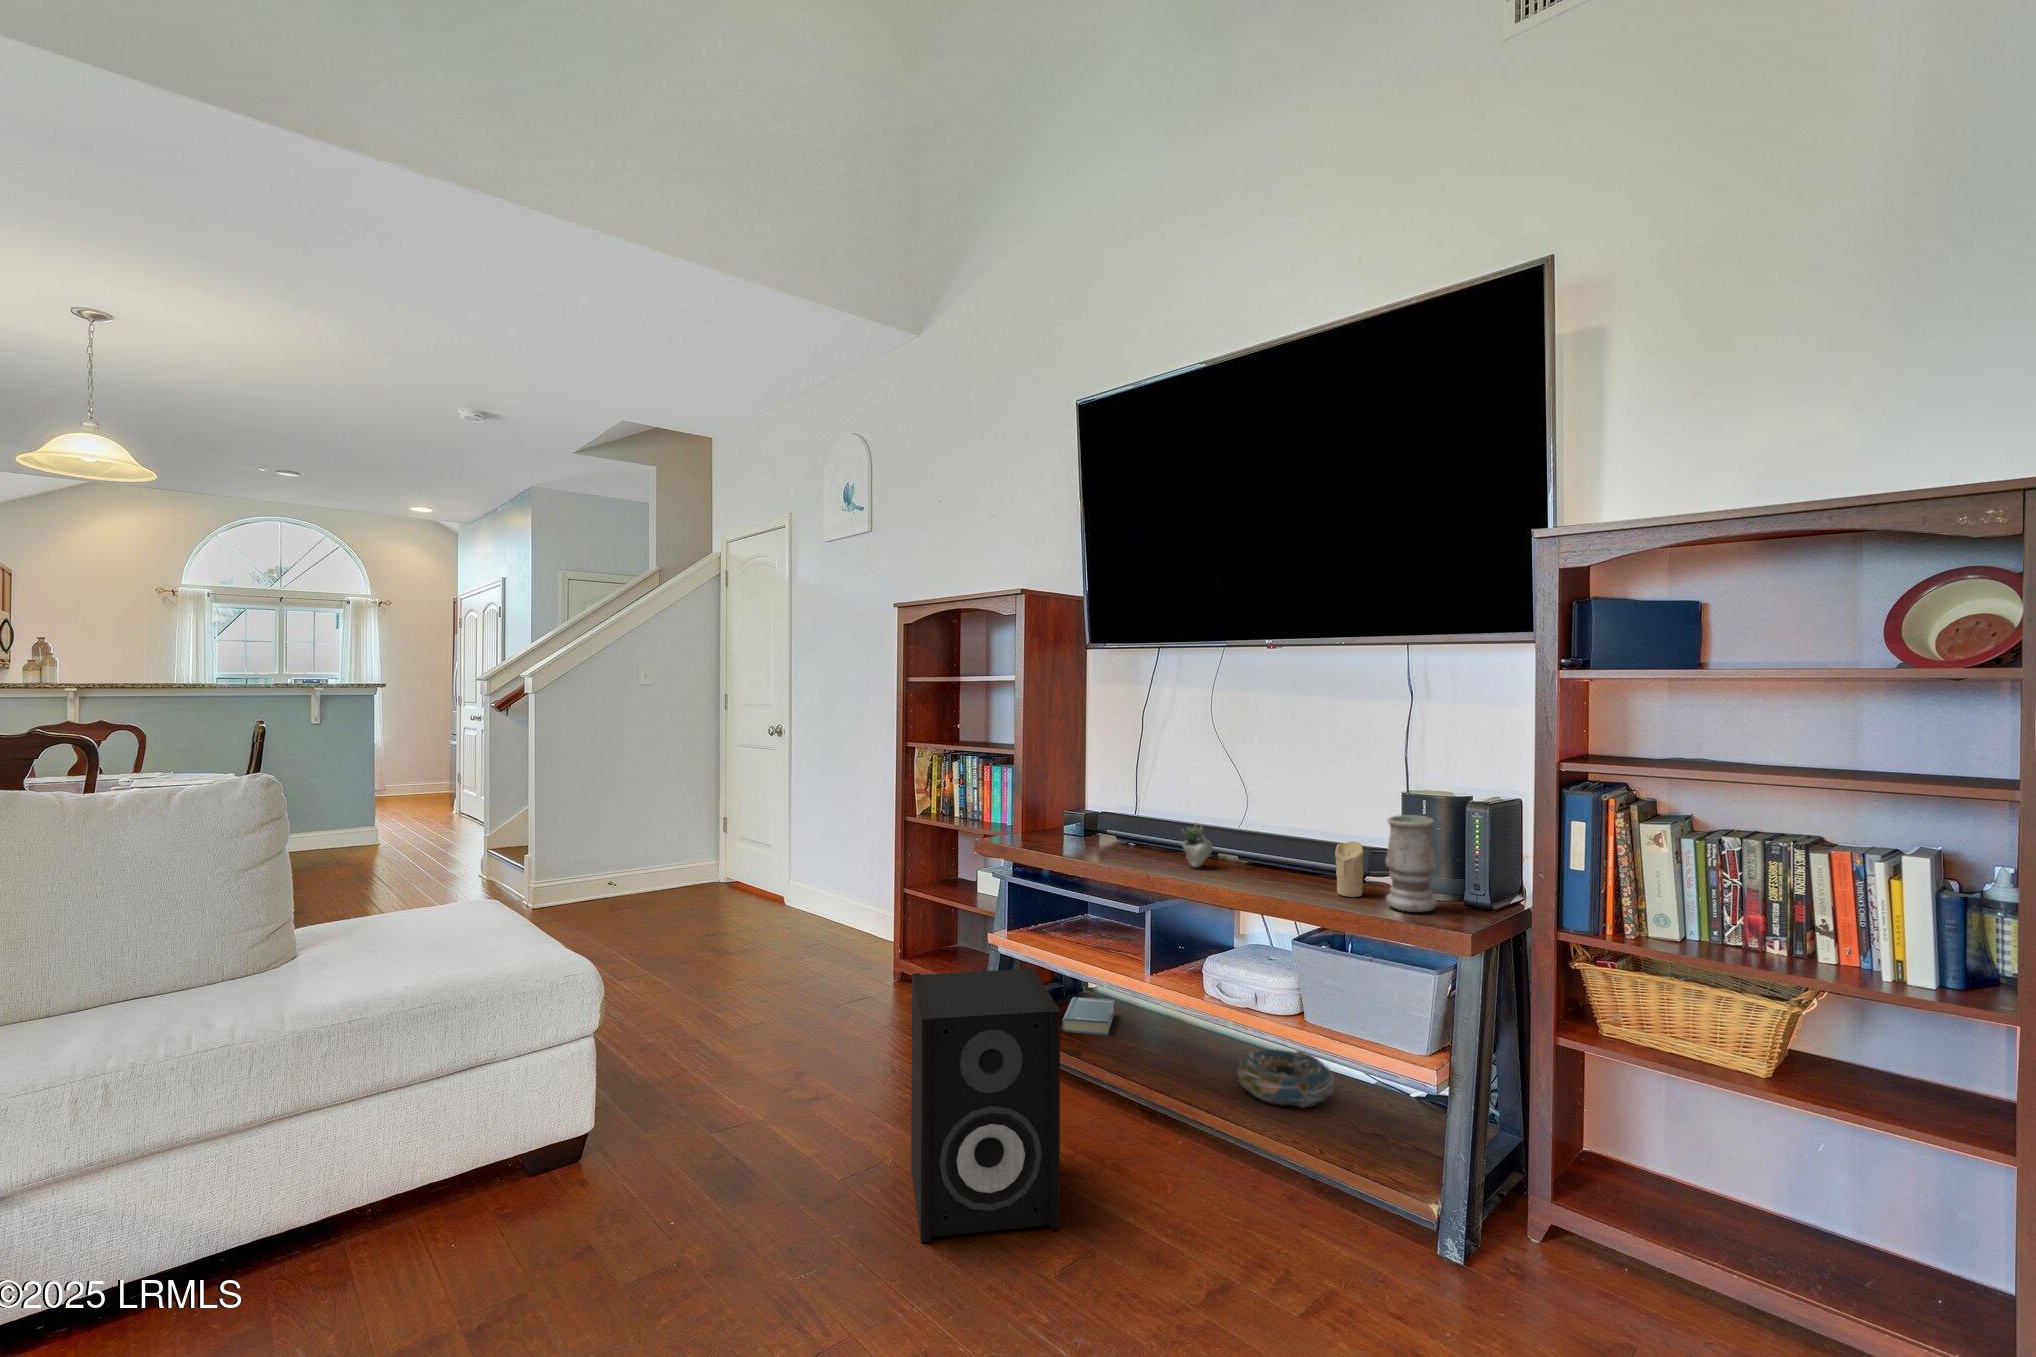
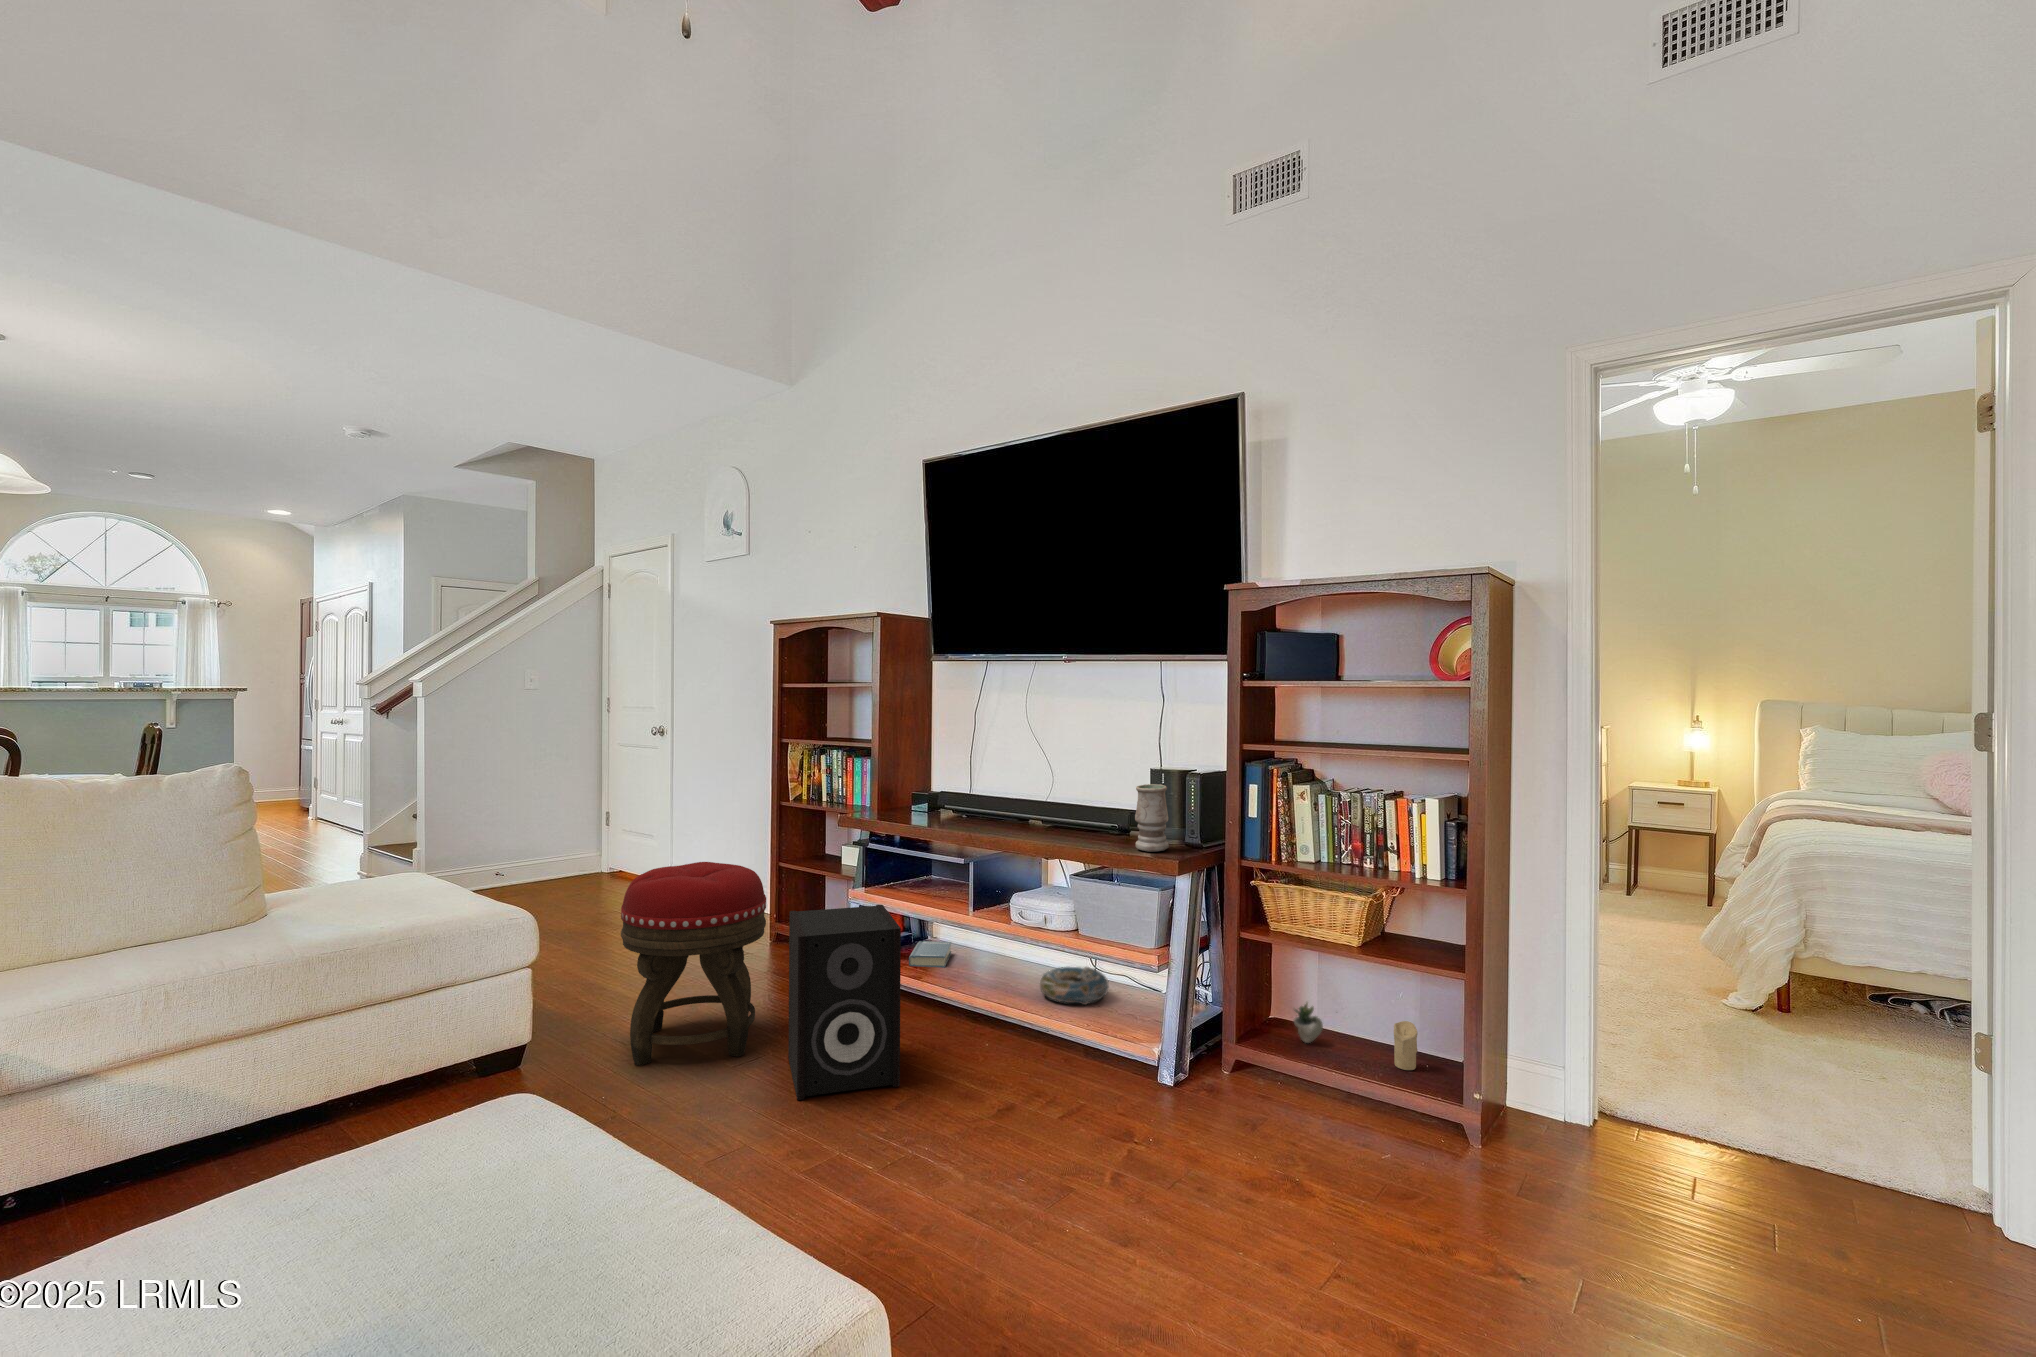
succulent plant: present [1182,823,1213,867] -> present [1294,1003,1323,1043]
candle: present [1335,842,1364,897] -> present [1394,1021,1418,1070]
footstool: none [704,899,884,1166] -> present [621,862,766,1066]

